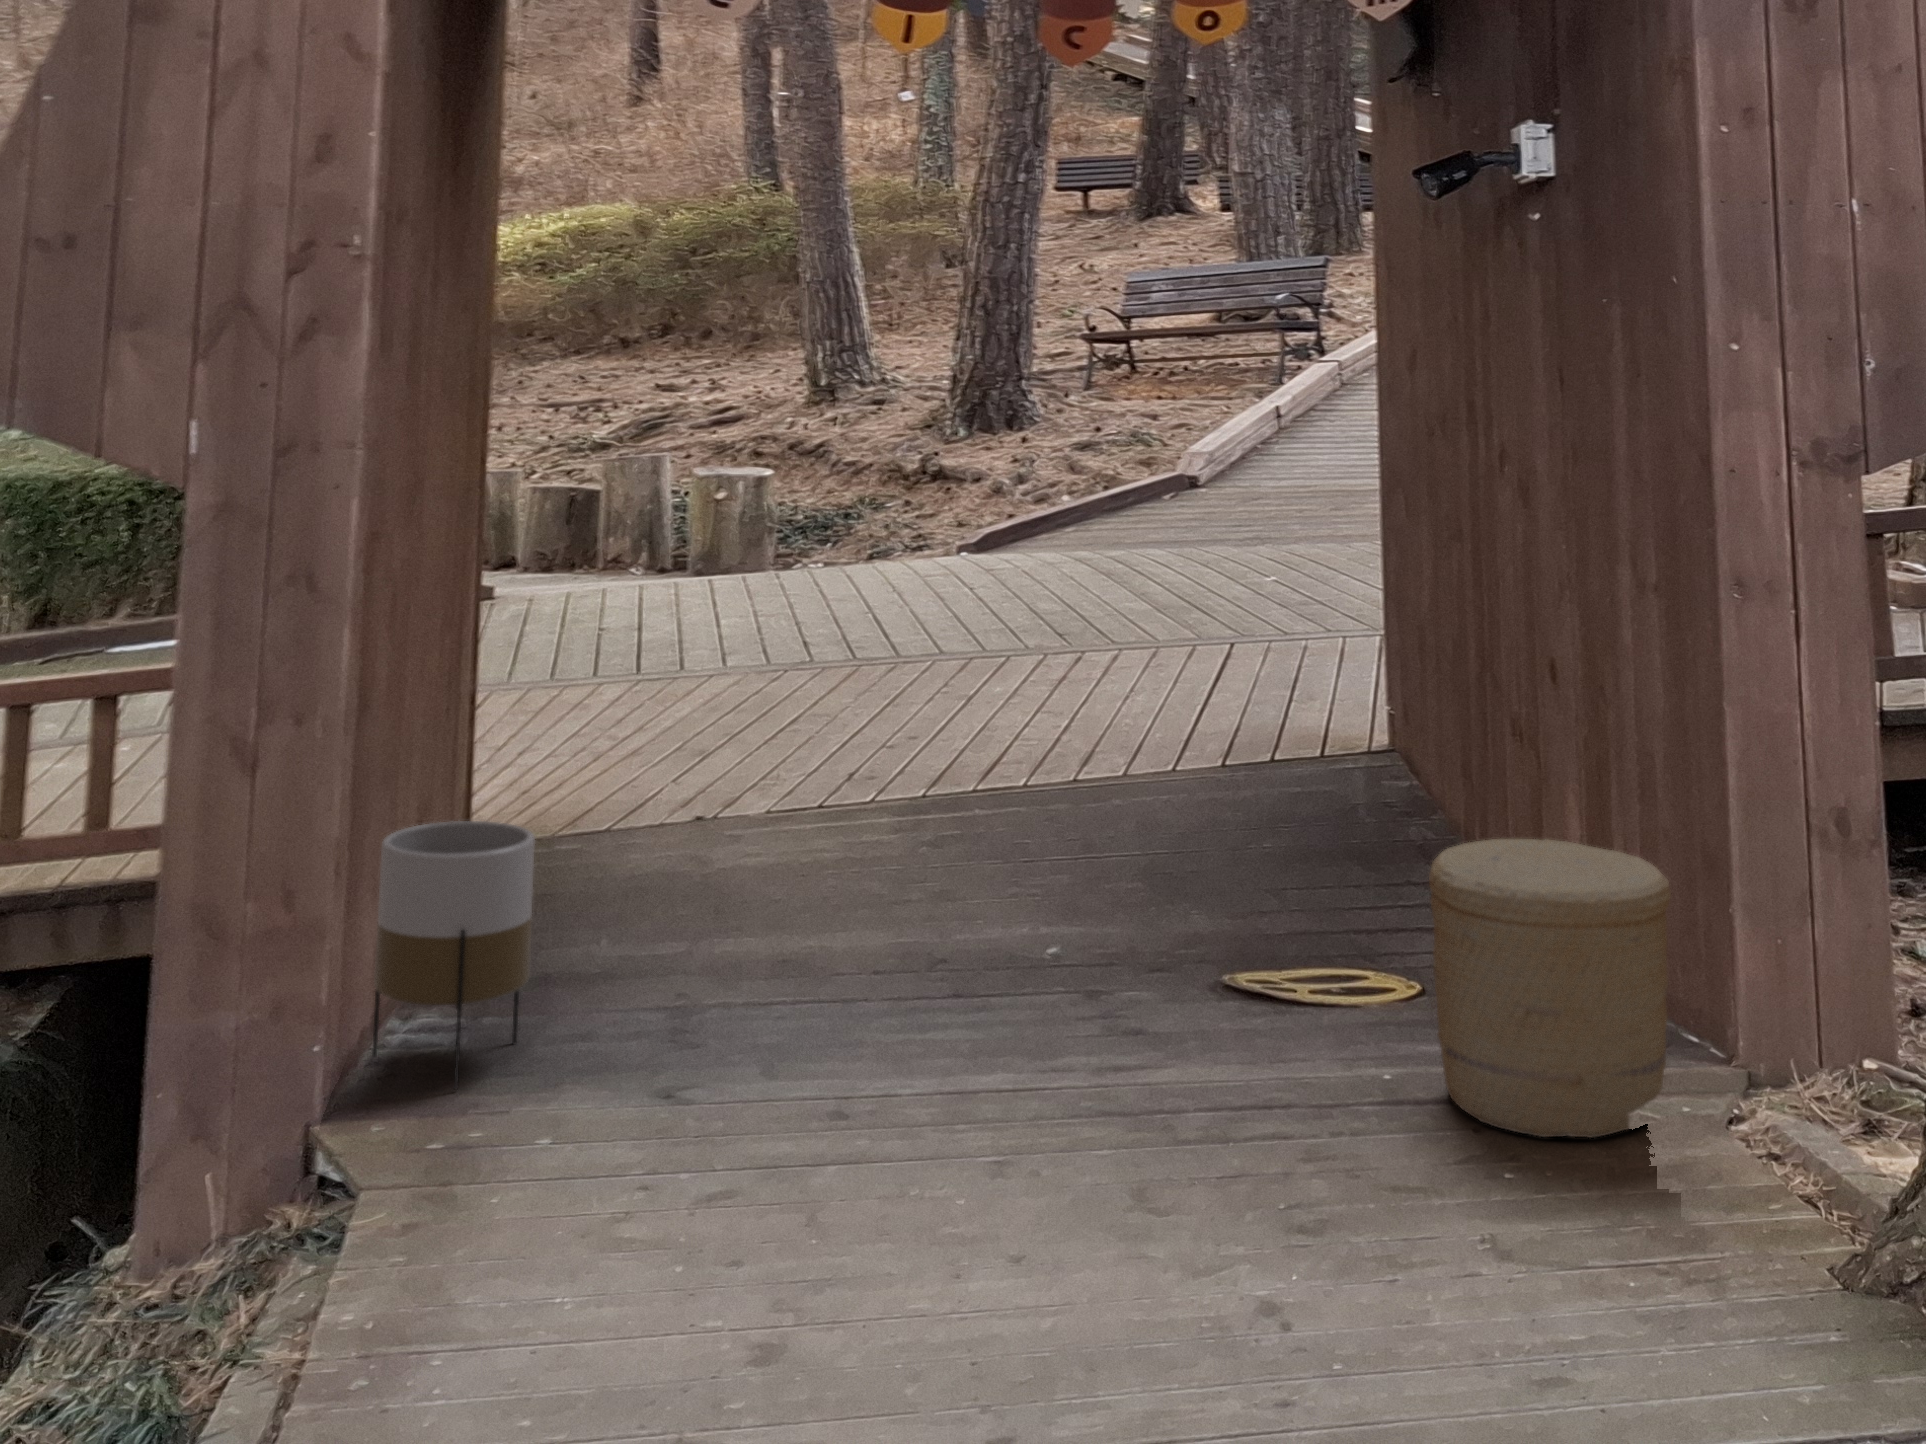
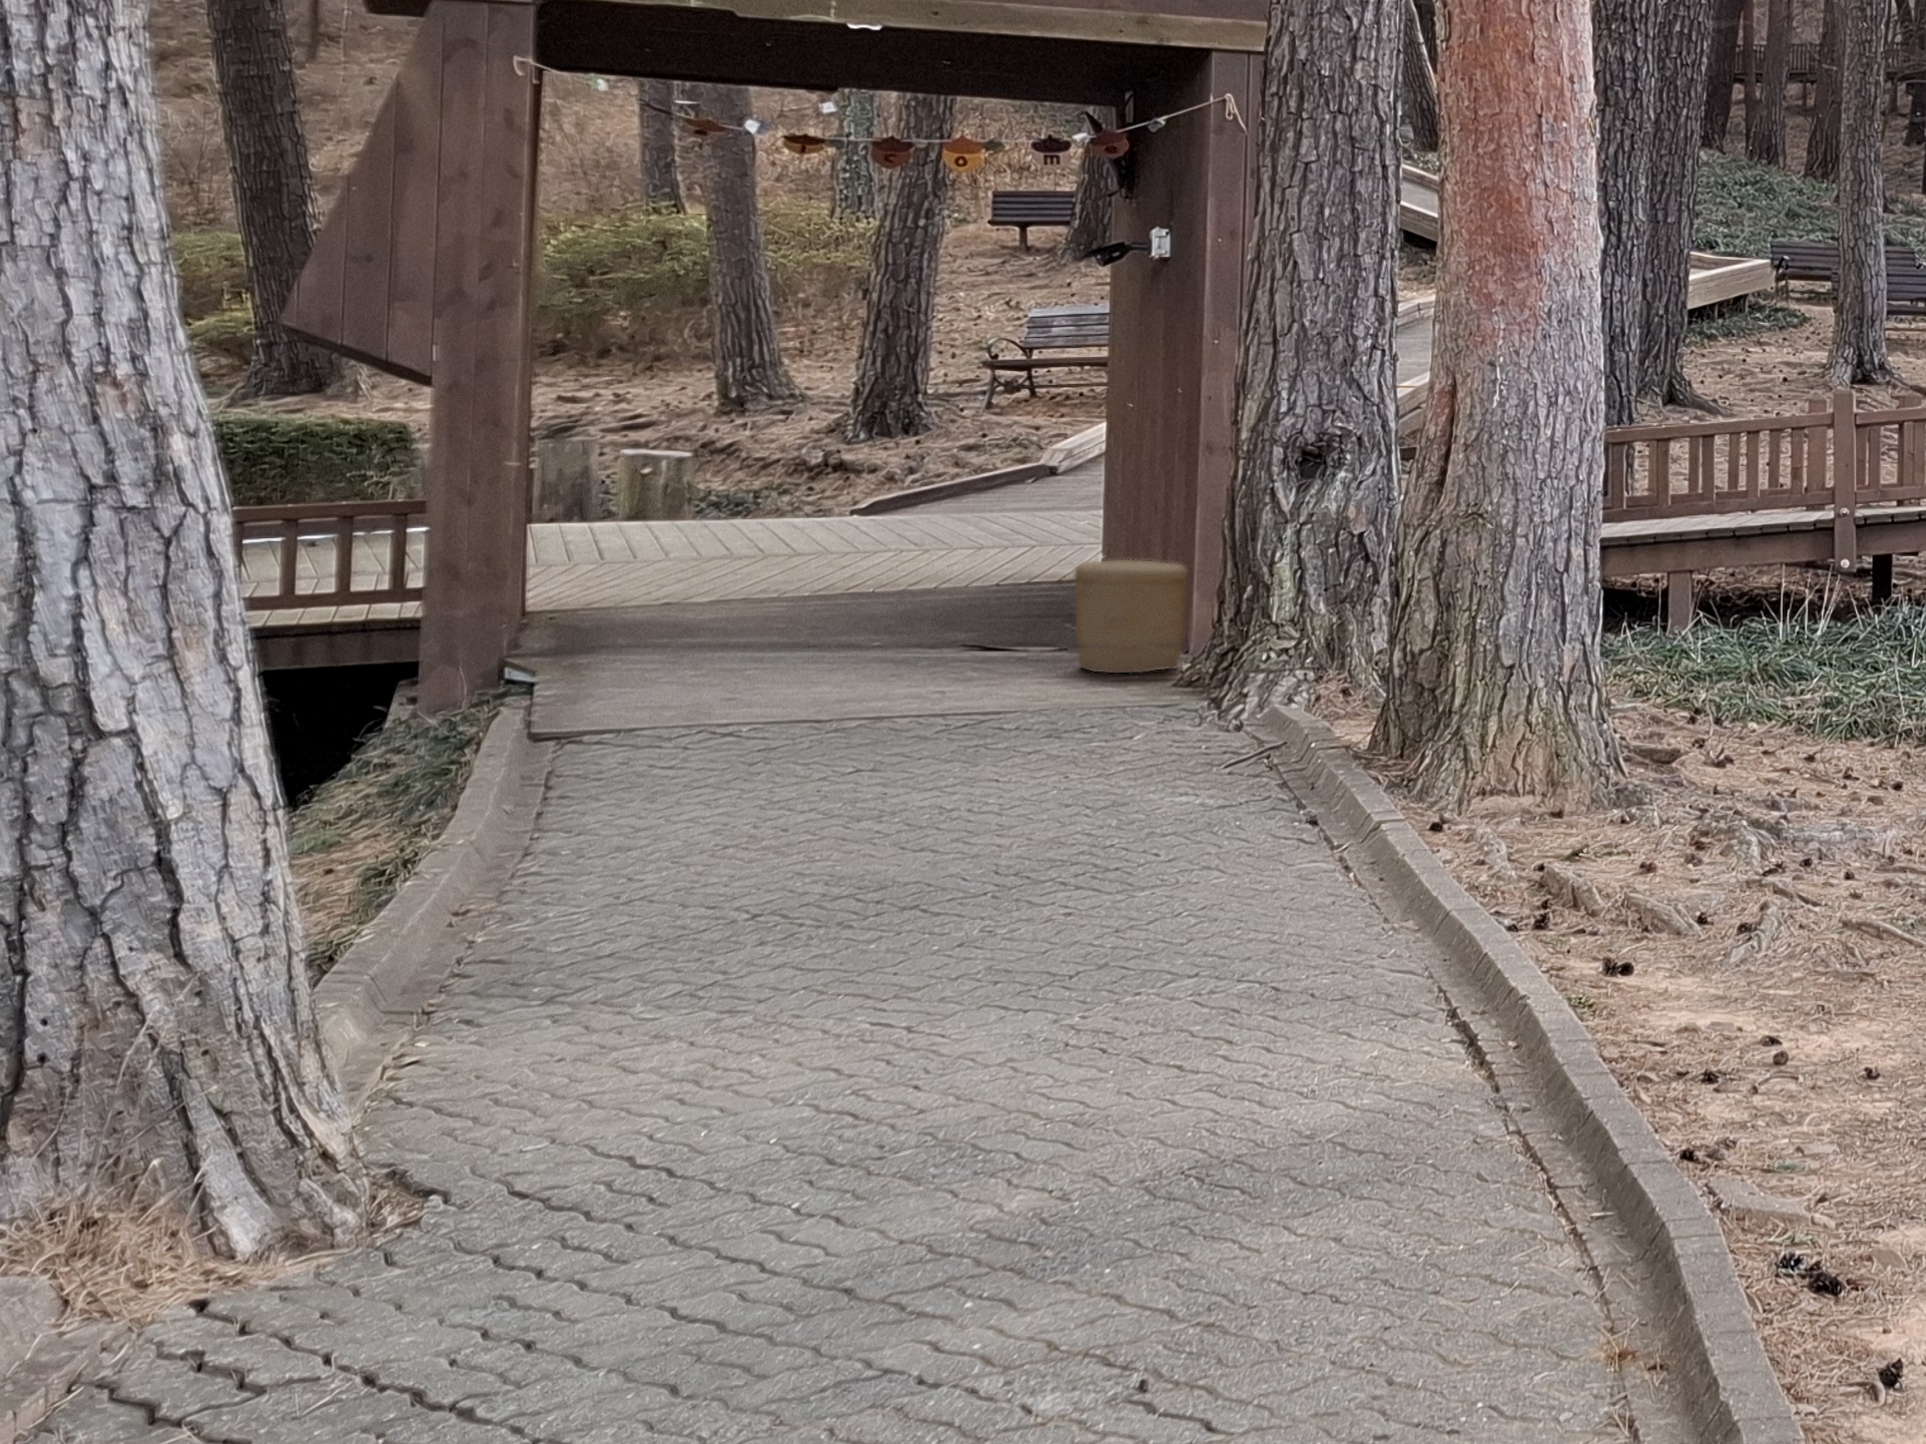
planter: present [372,821,535,1089] -> none [523,563,610,678]

